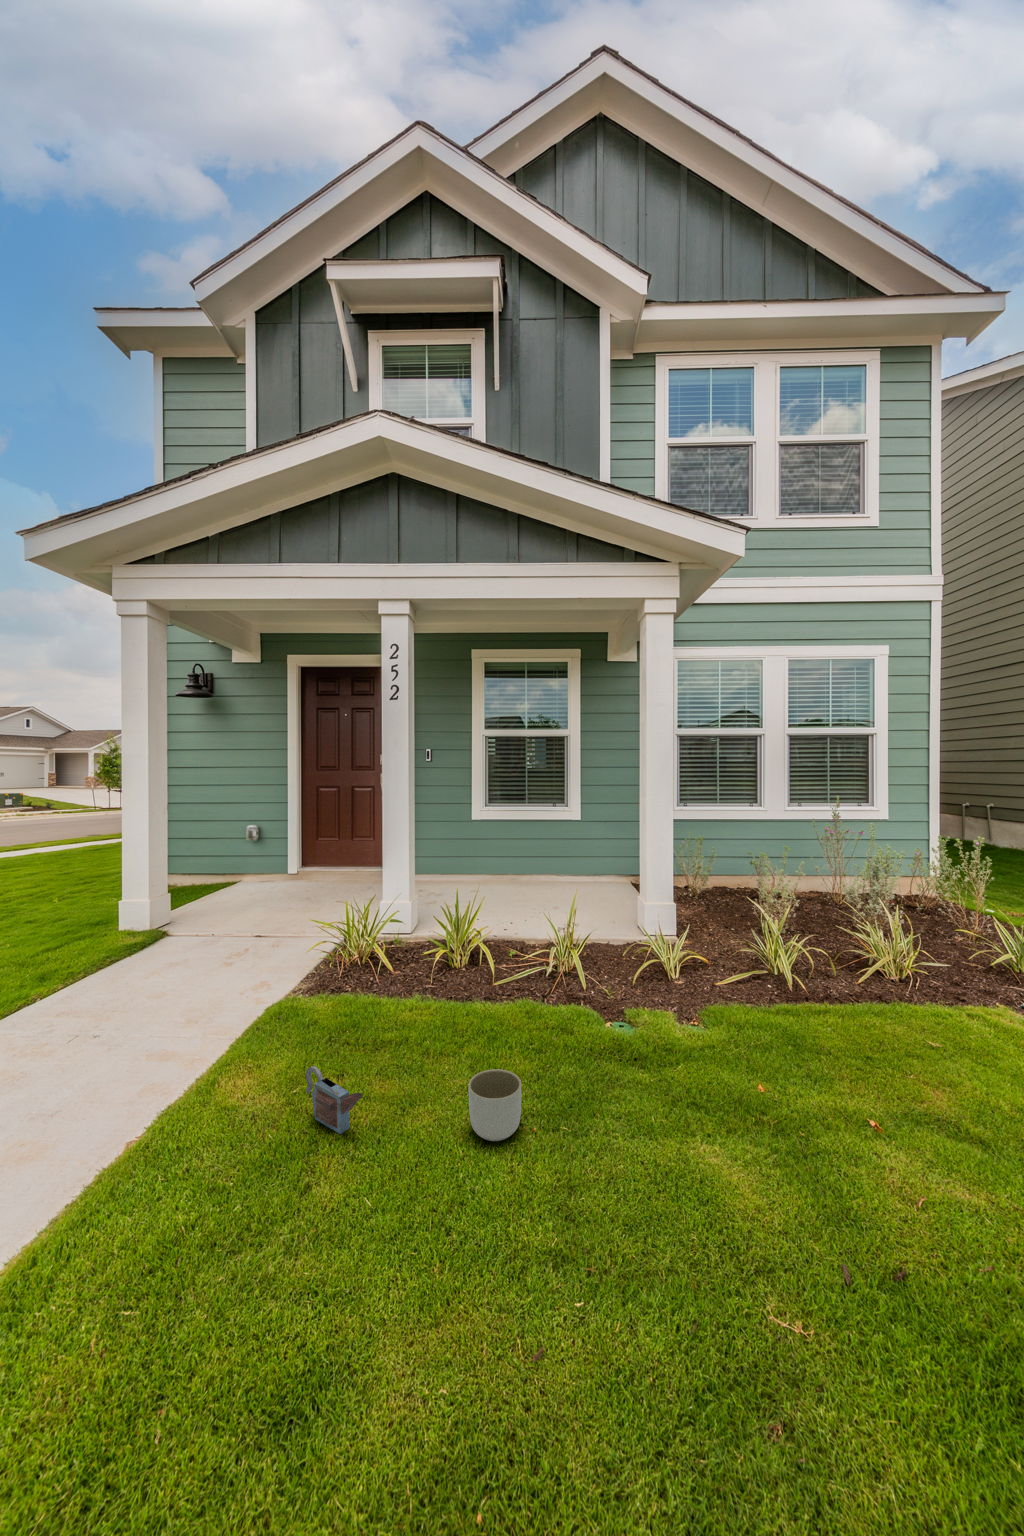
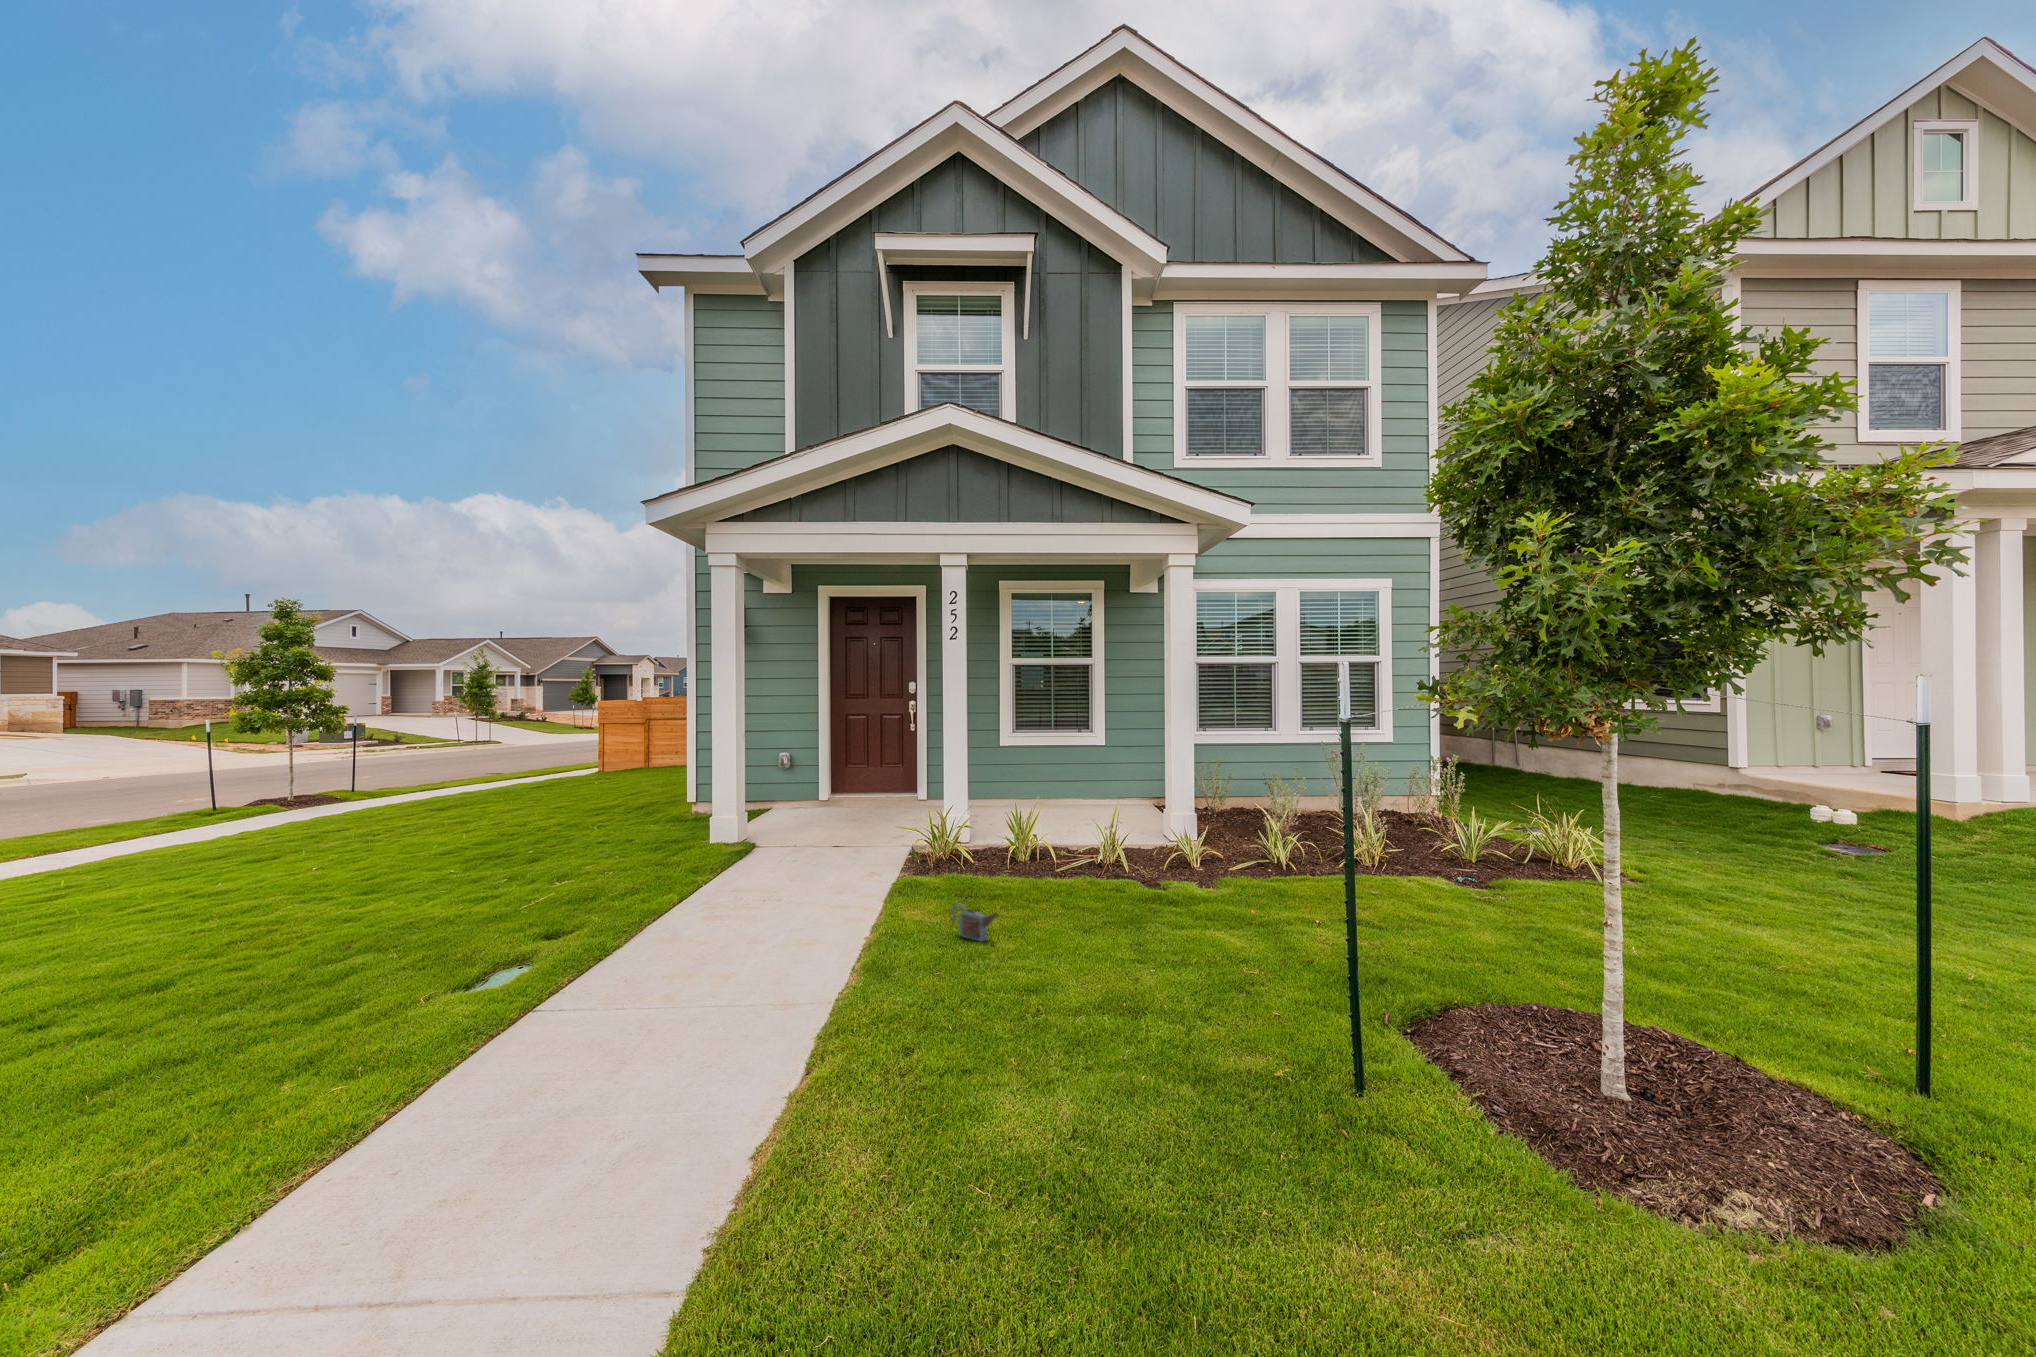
planter: present [468,1069,522,1141] -> none [1066,902,1100,941]

